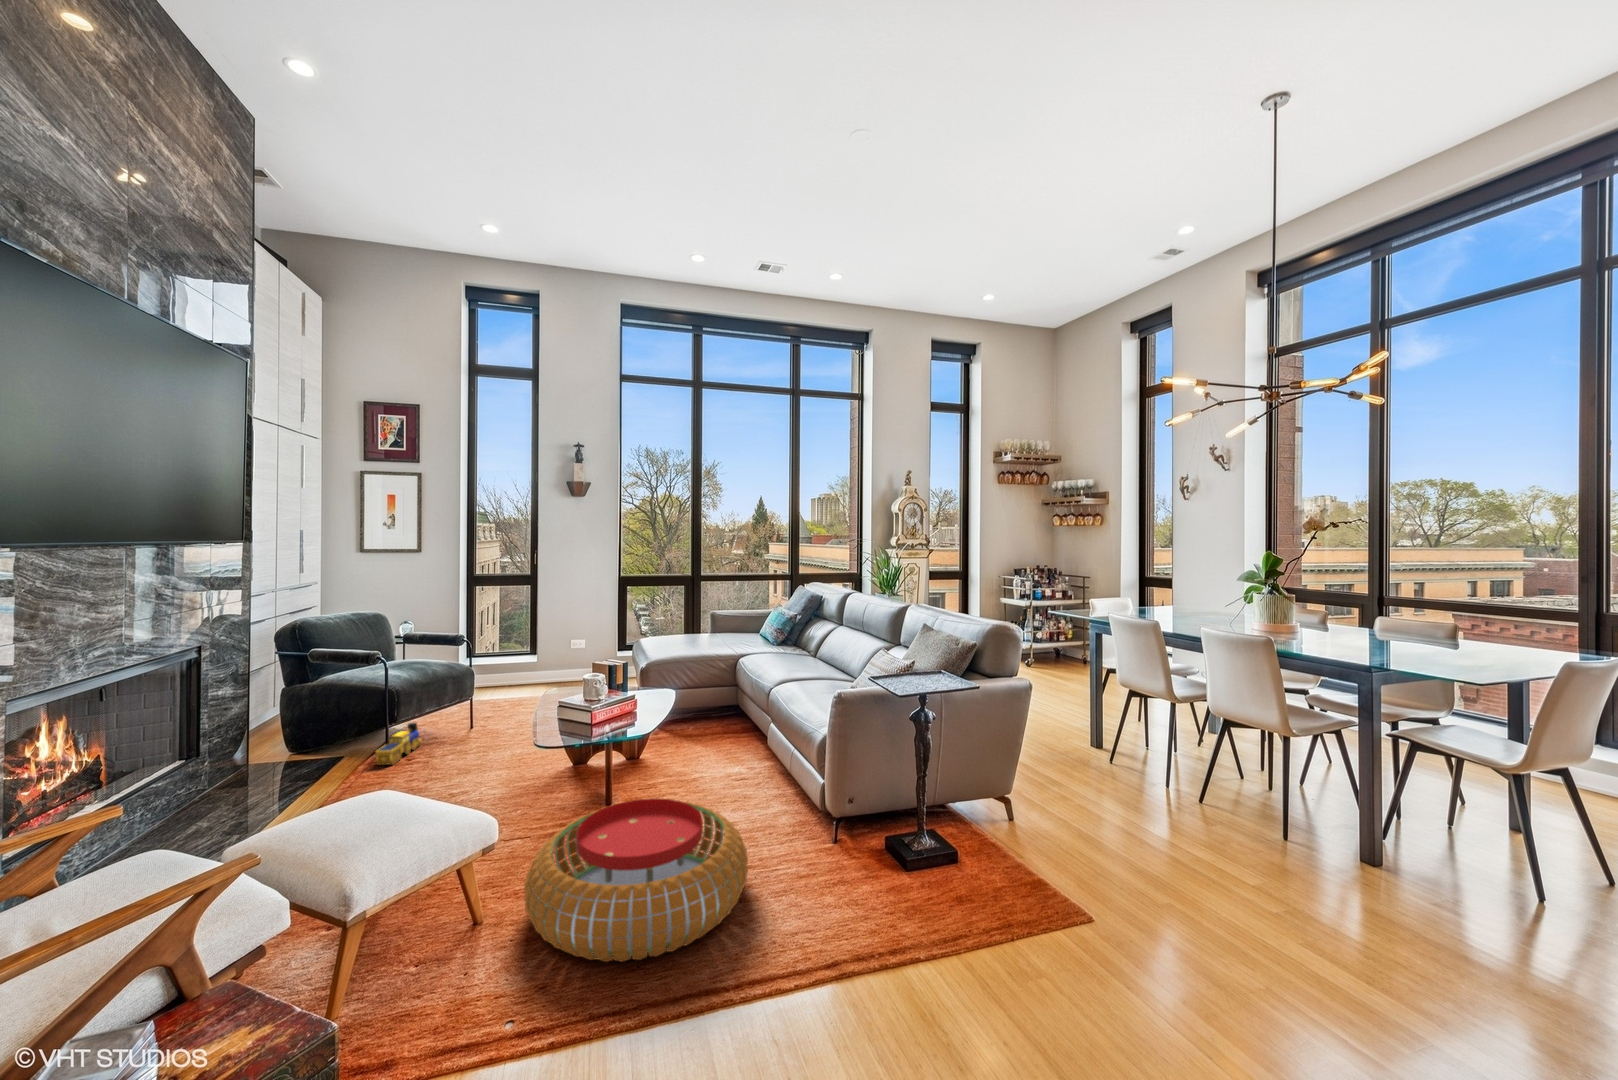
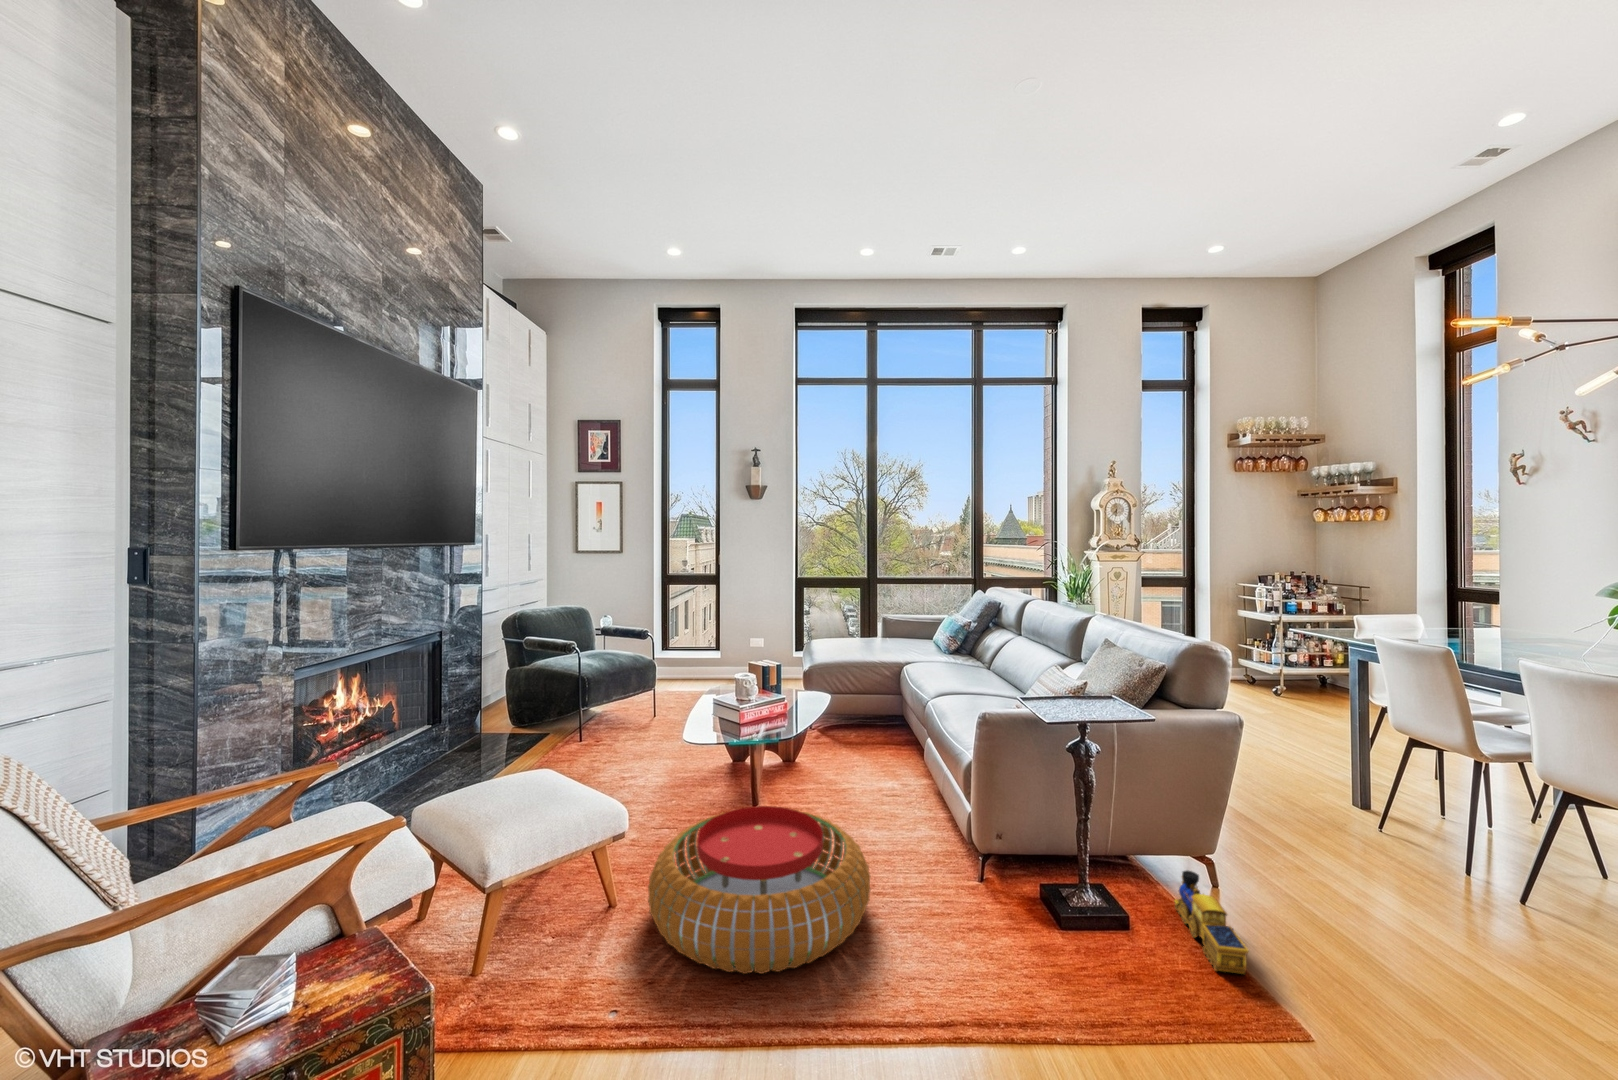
toy train: present [376,723,421,765] -> present [1175,871,1249,974]

